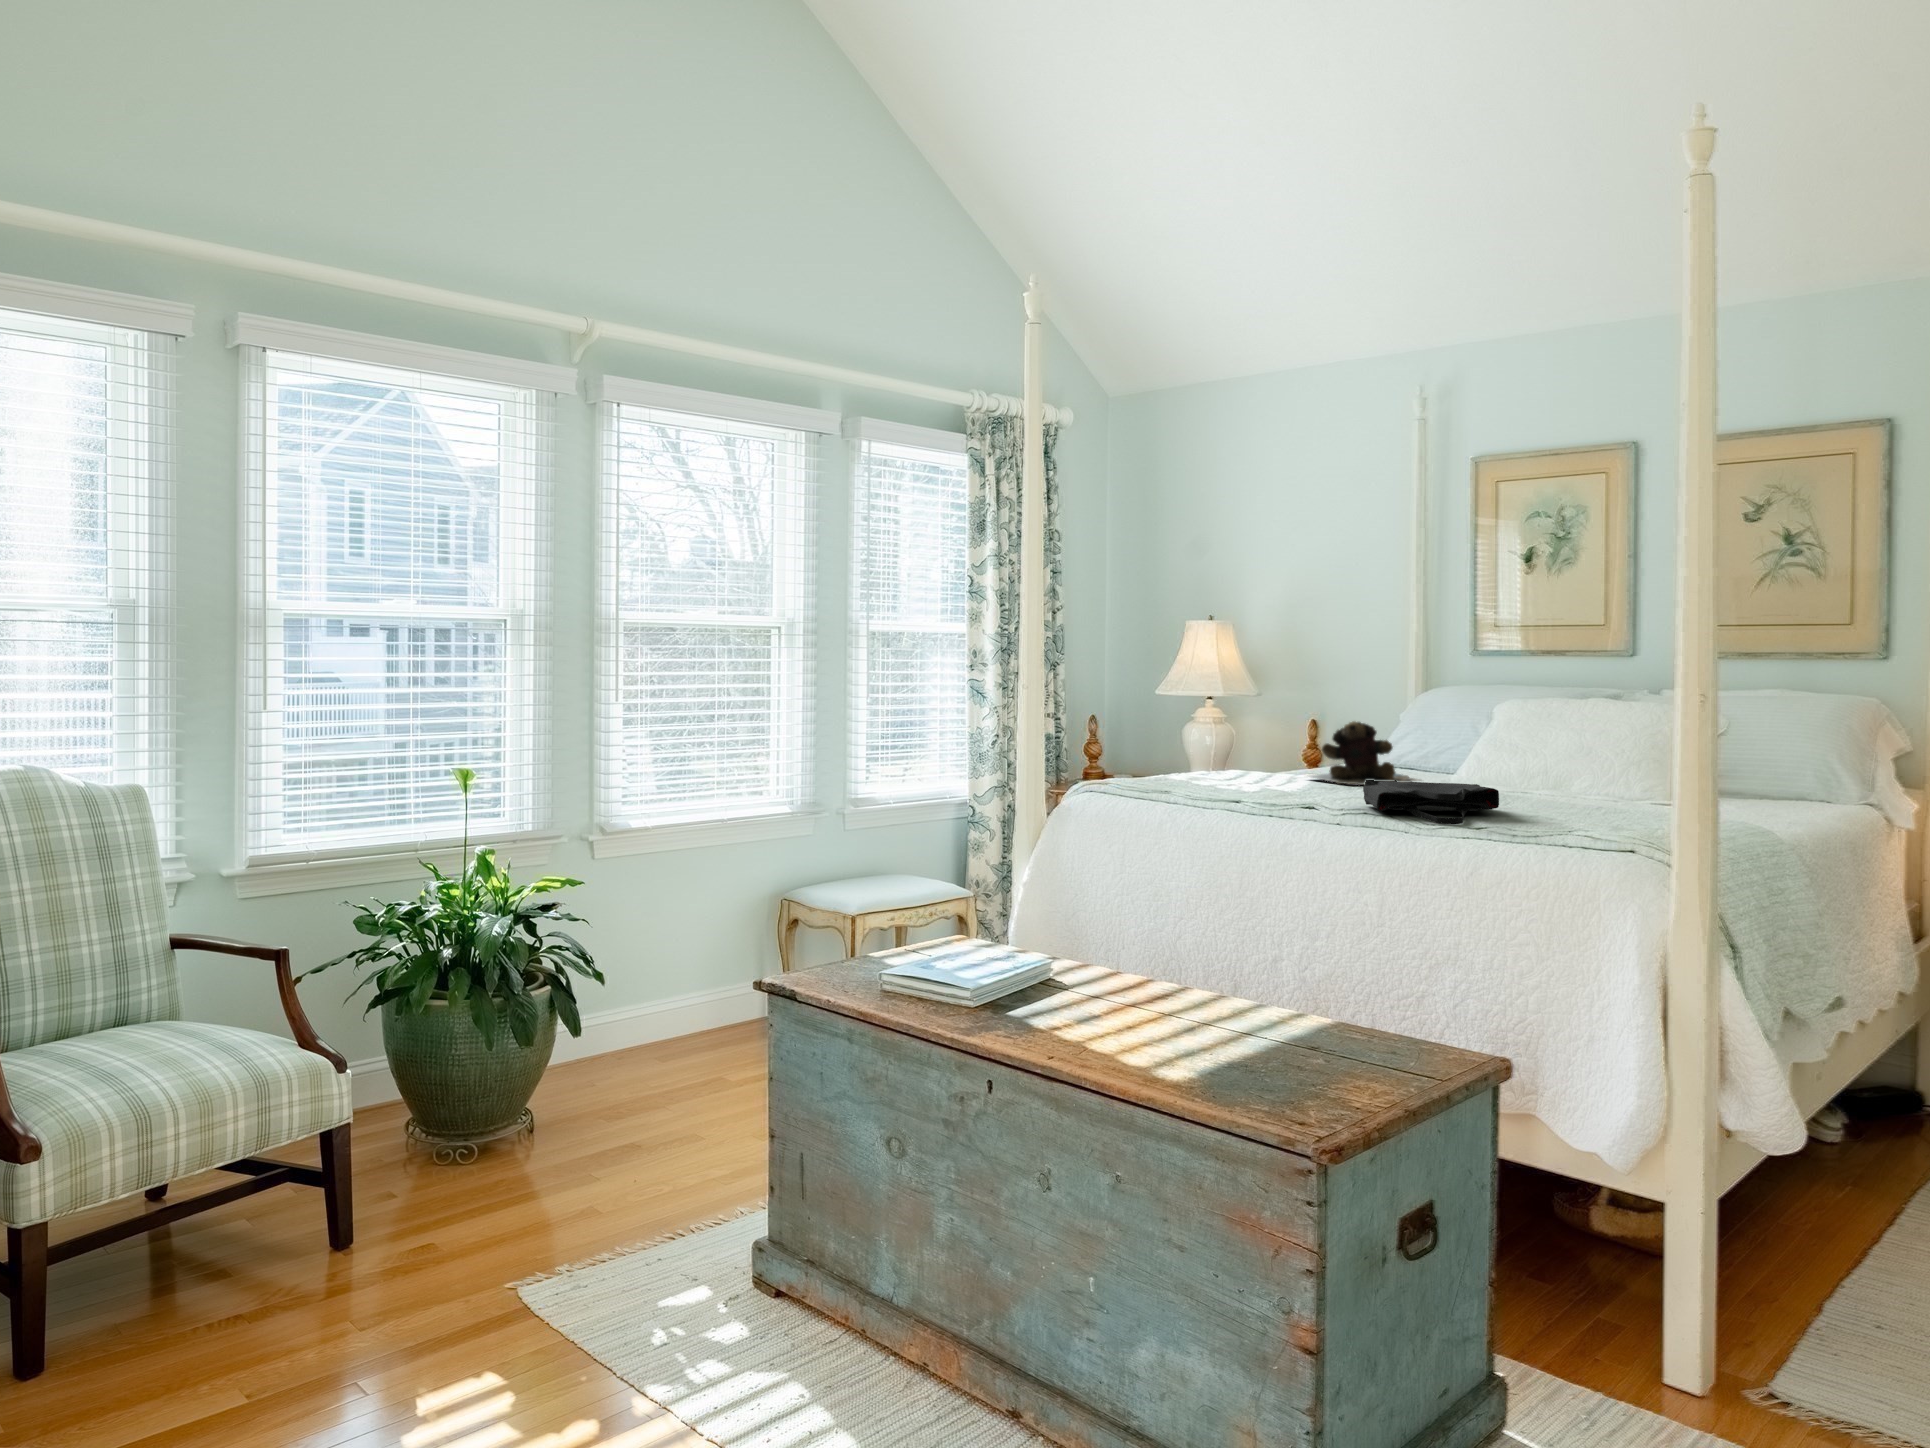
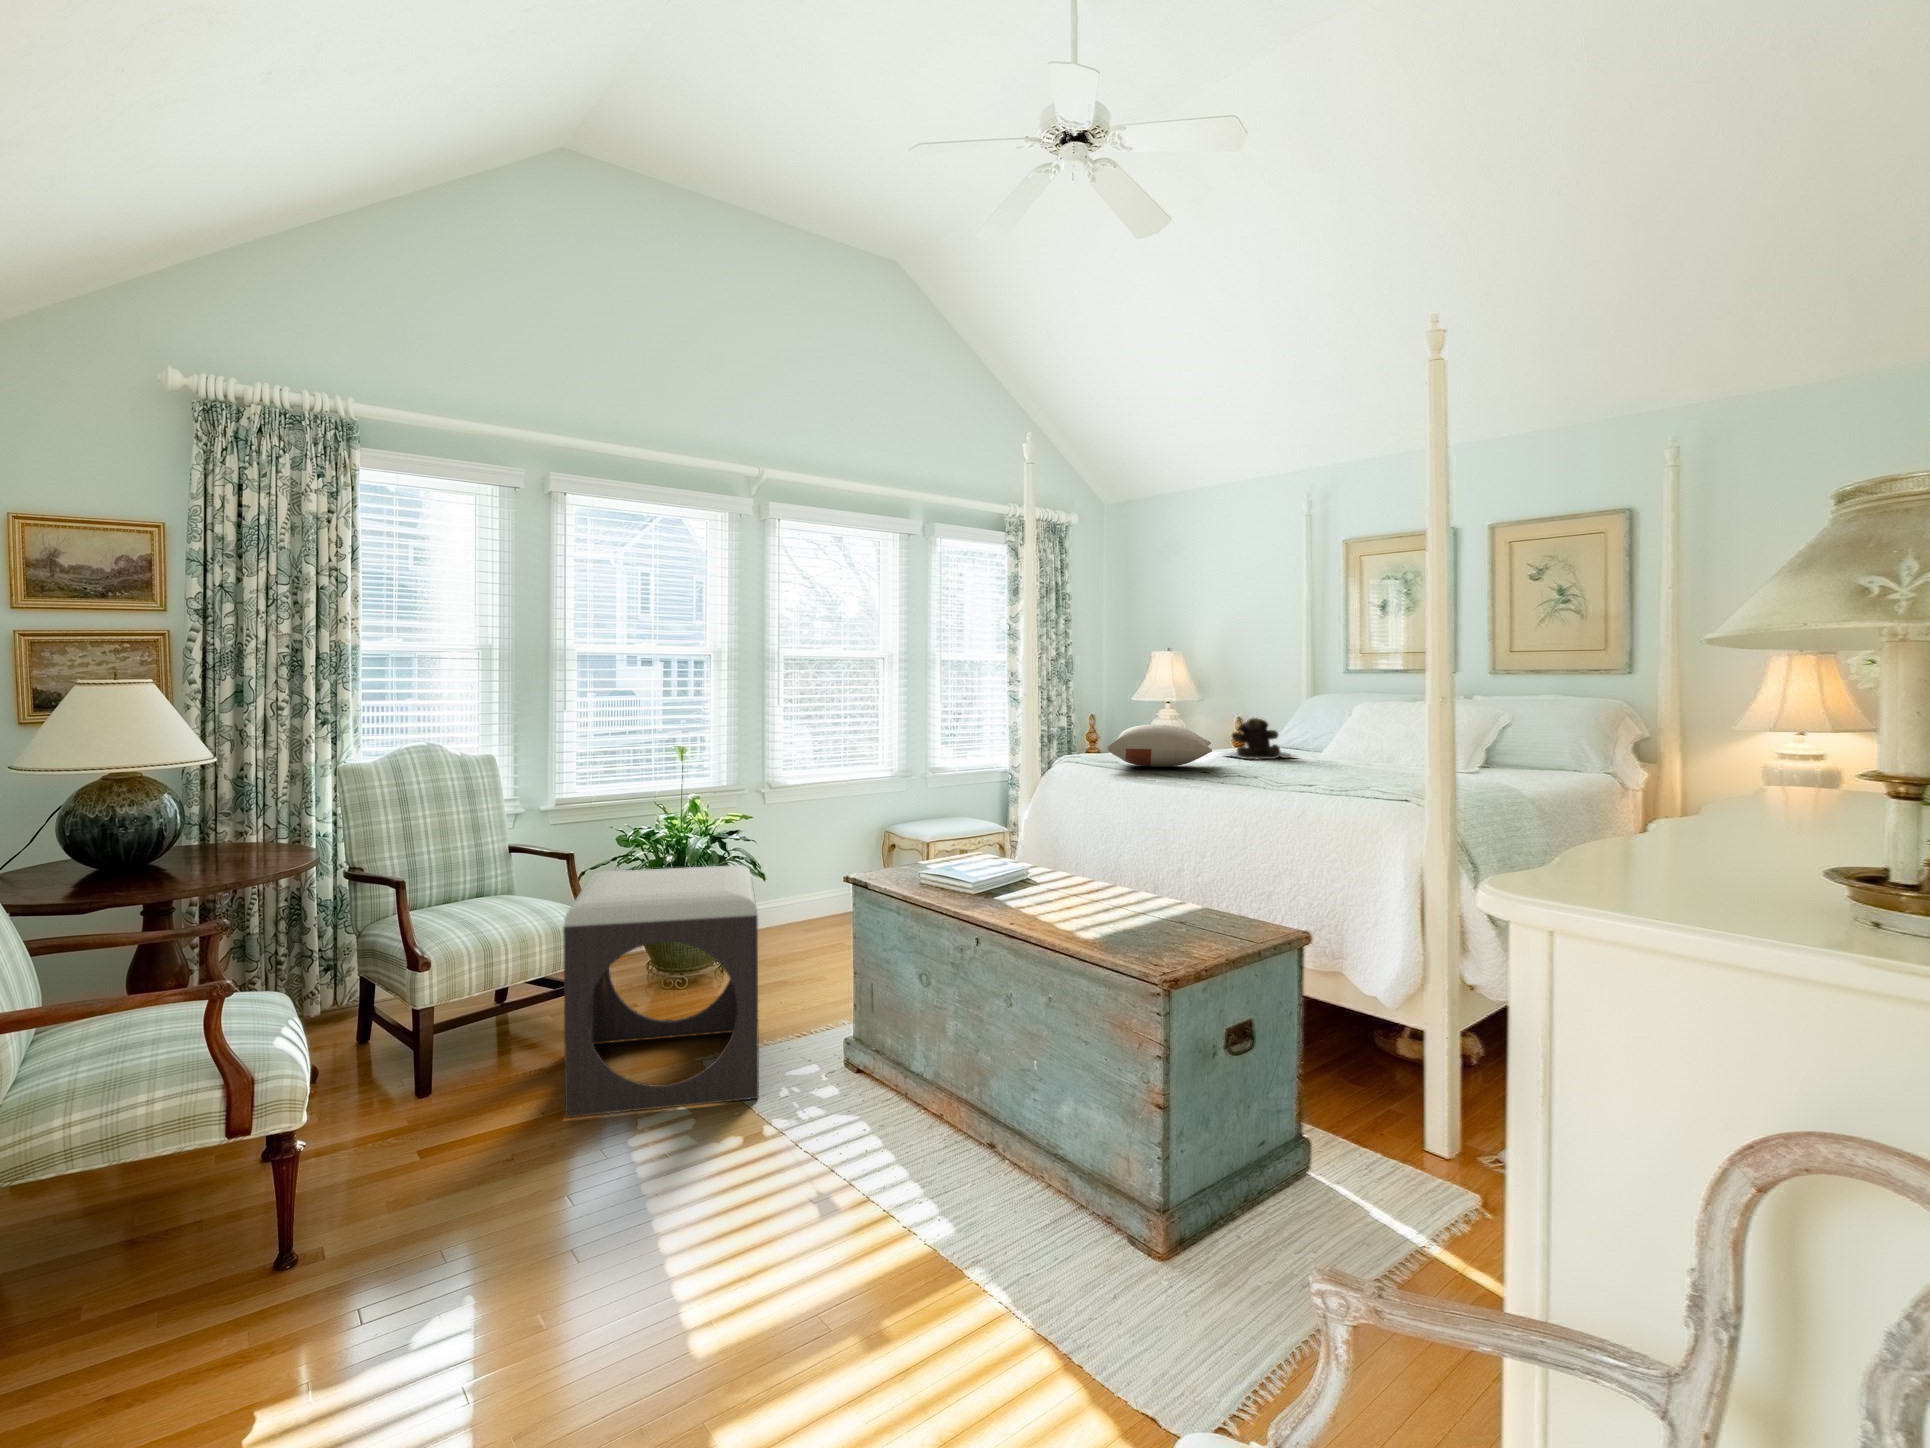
pillow: none [1150,733,1310,797] -> present [1107,724,1212,767]
tote bag: present [1363,780,1499,824] -> none [1248,755,1335,784]
footstool: none [285,964,618,1401] -> present [563,865,759,1117]

